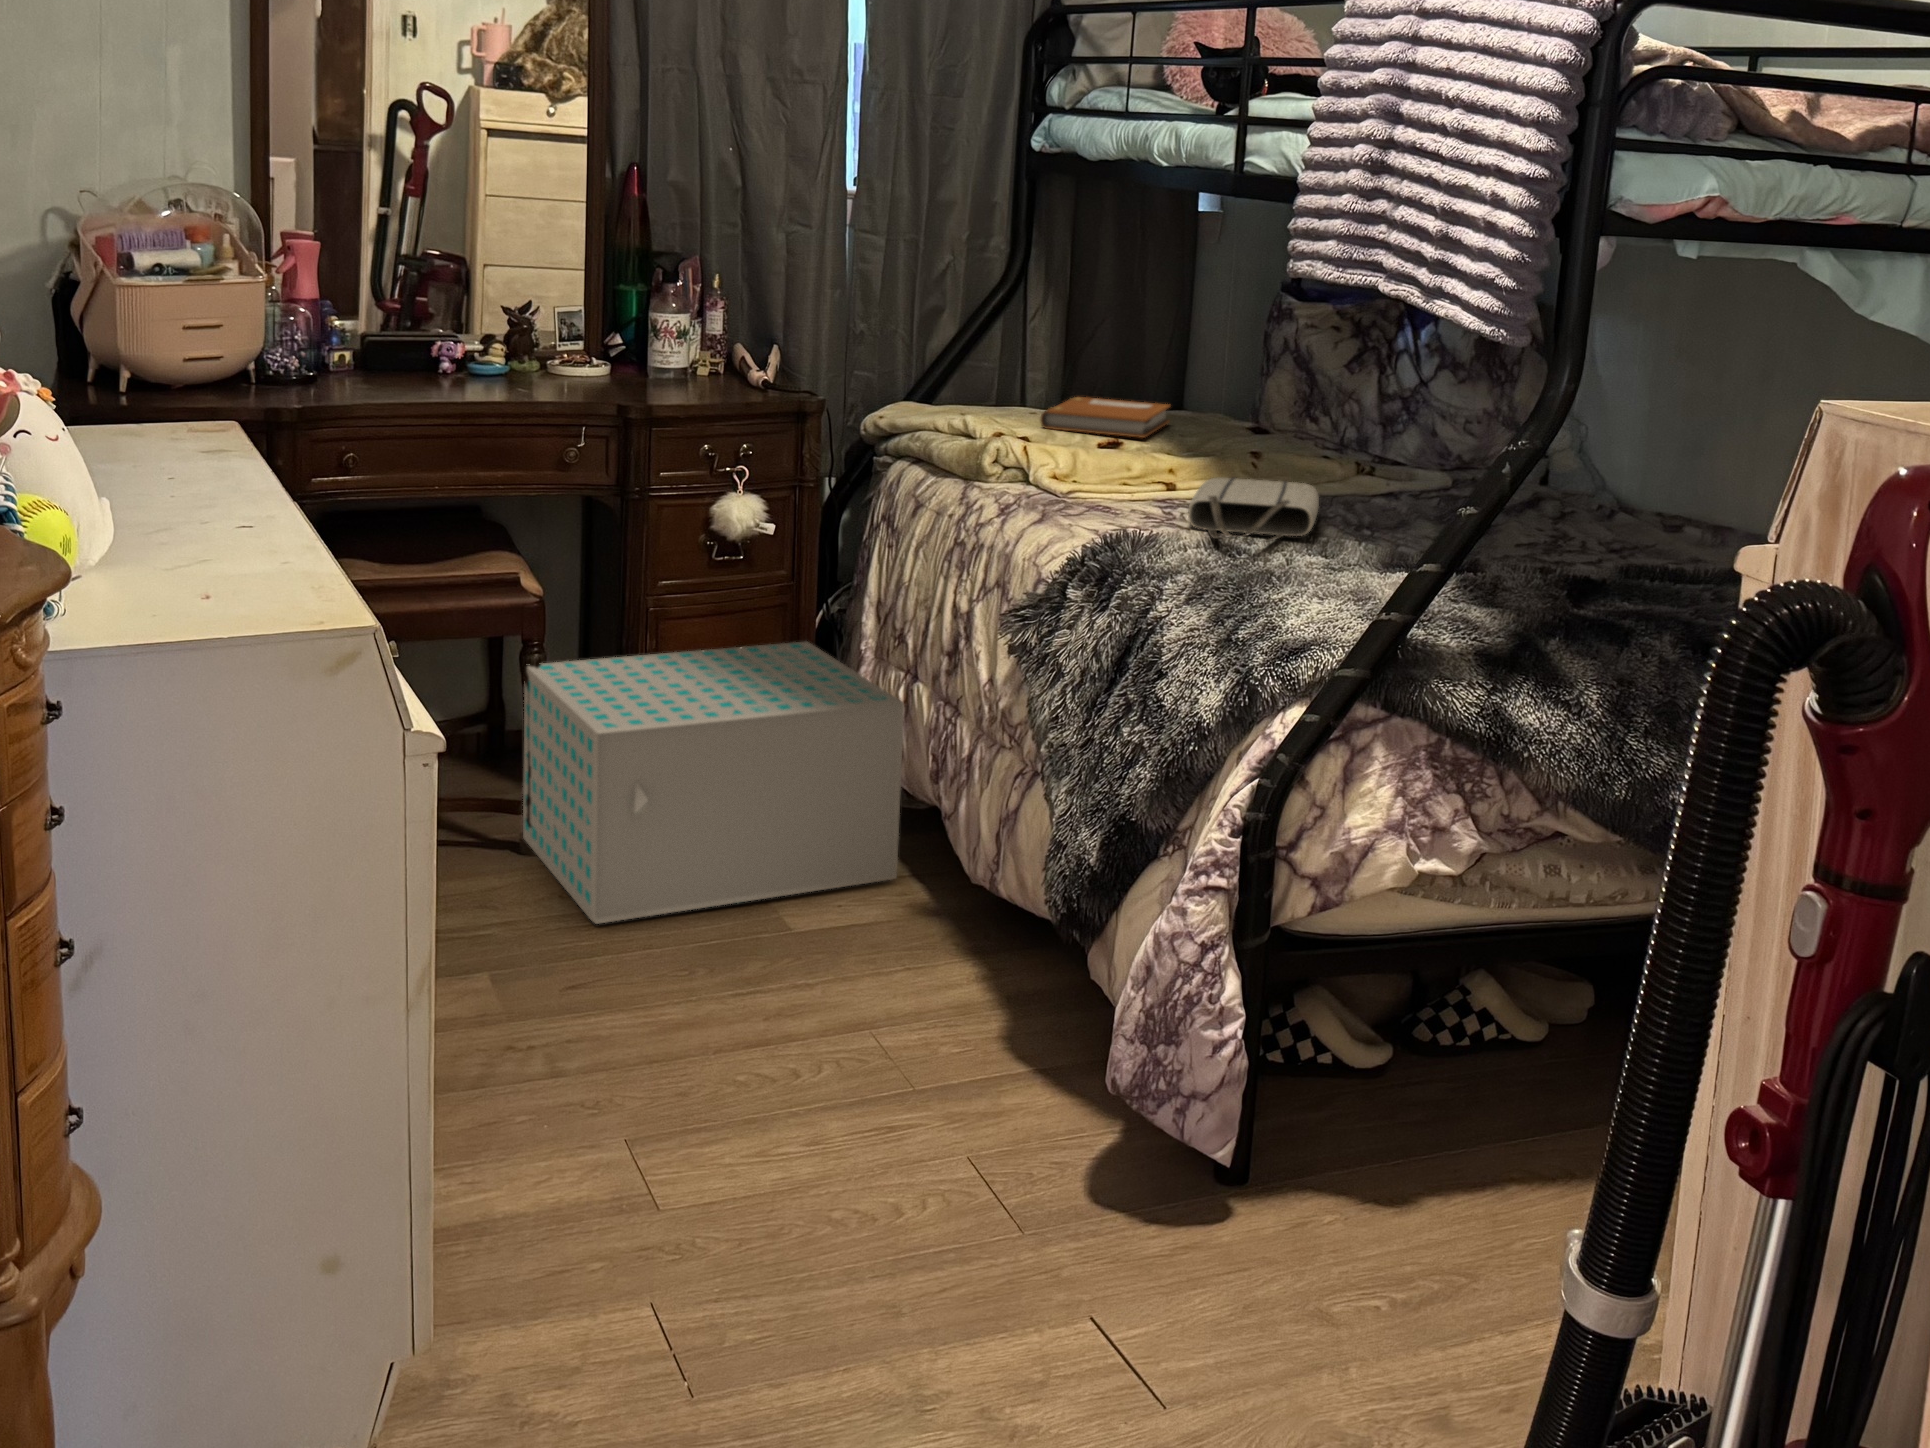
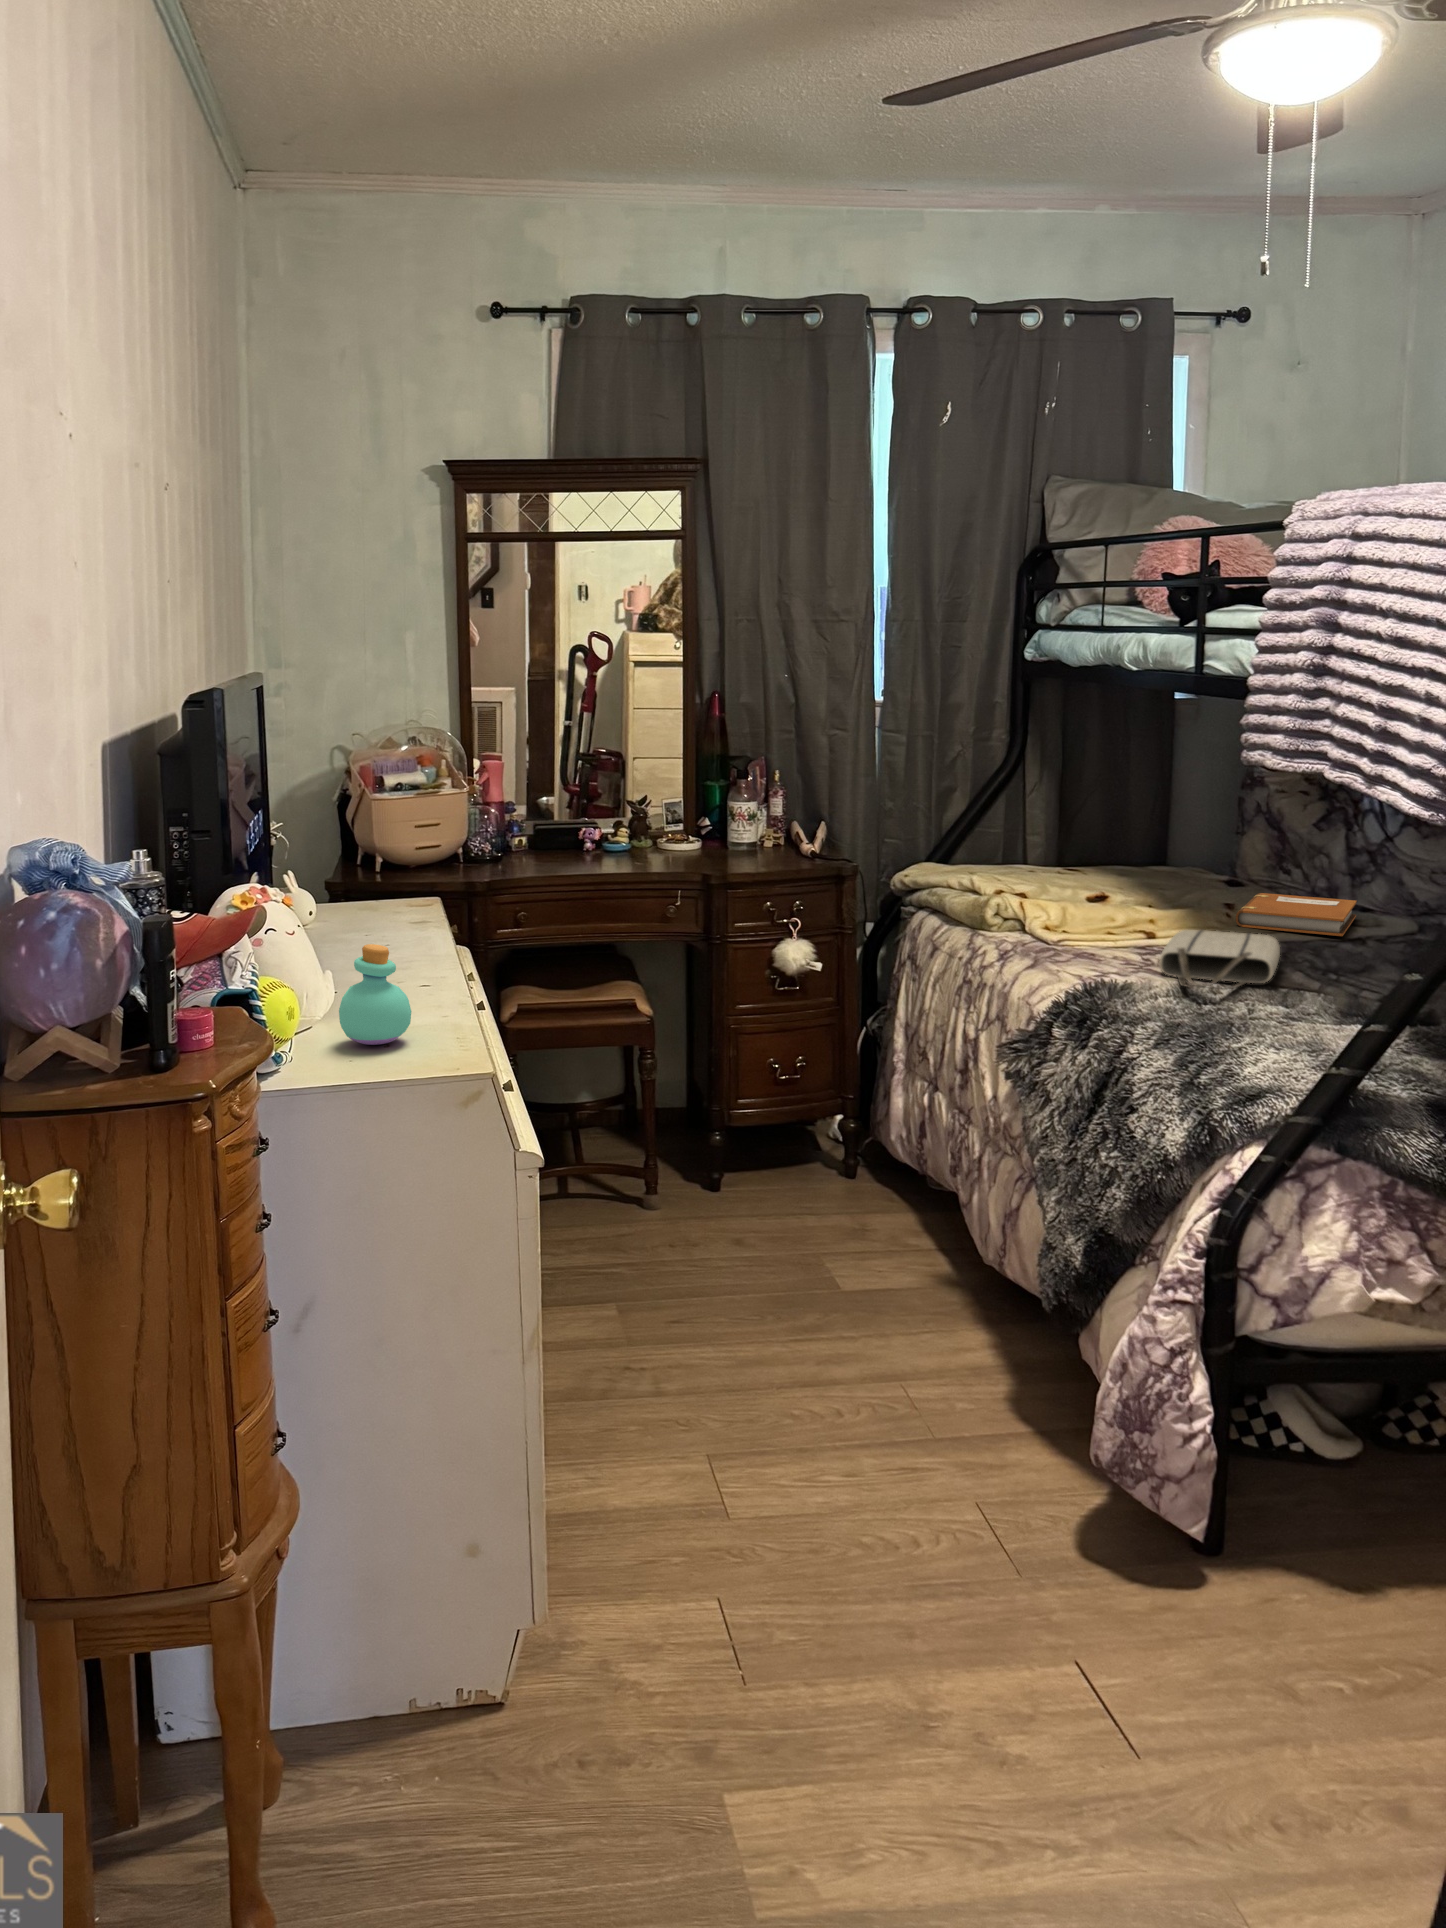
notebook: present [1040,397,1170,438] -> present [1236,893,1357,936]
perfume bottle: none [148,456,259,594] -> present [339,944,411,1045]
storage box: present [523,642,904,924] -> none [642,1054,926,1273]

